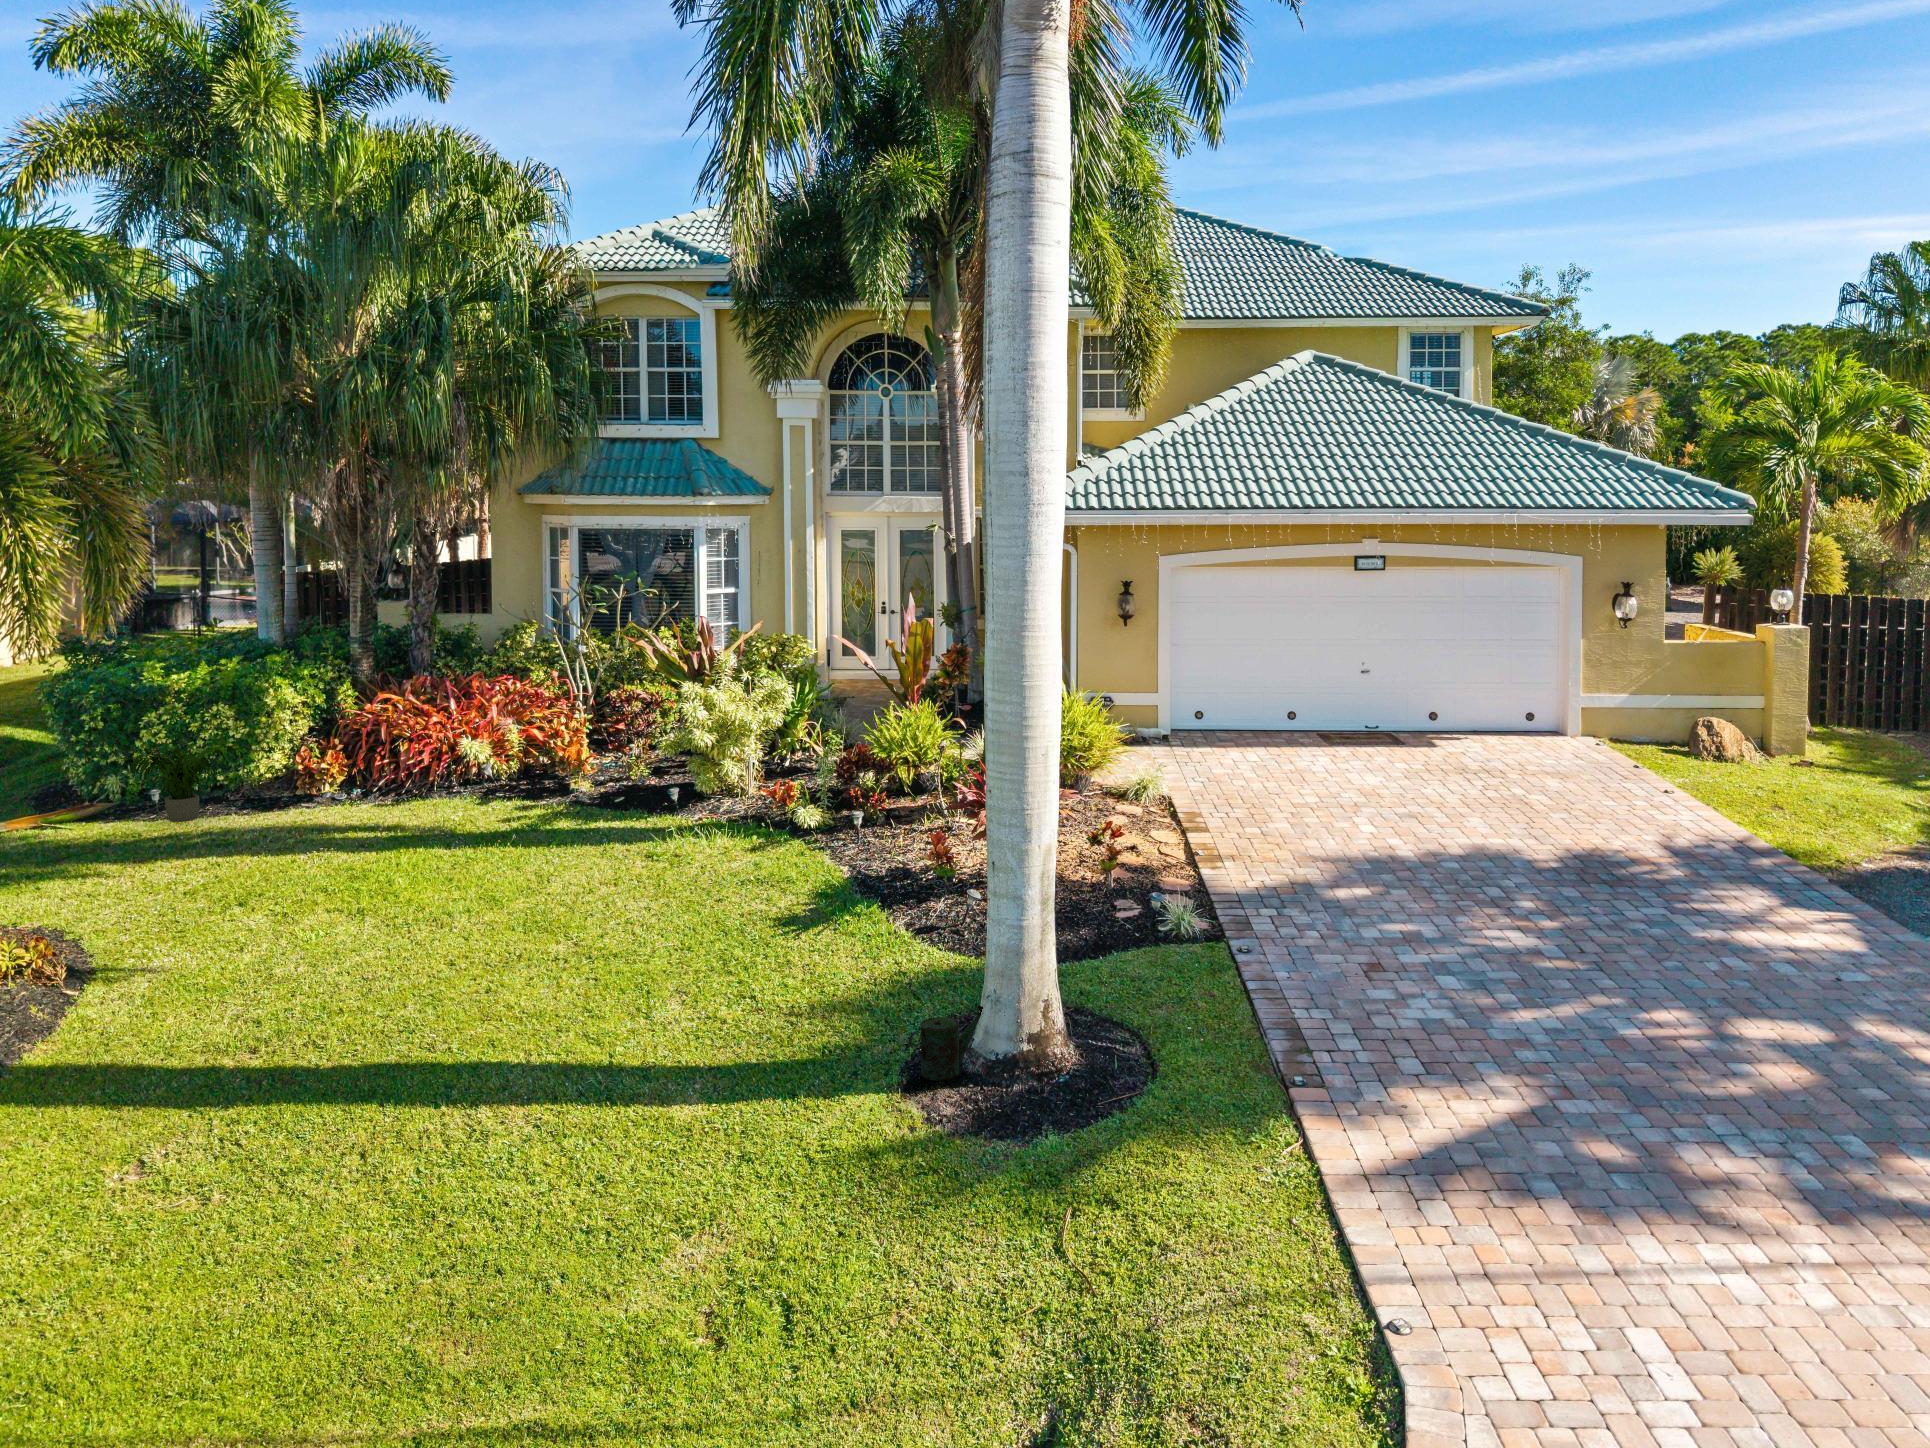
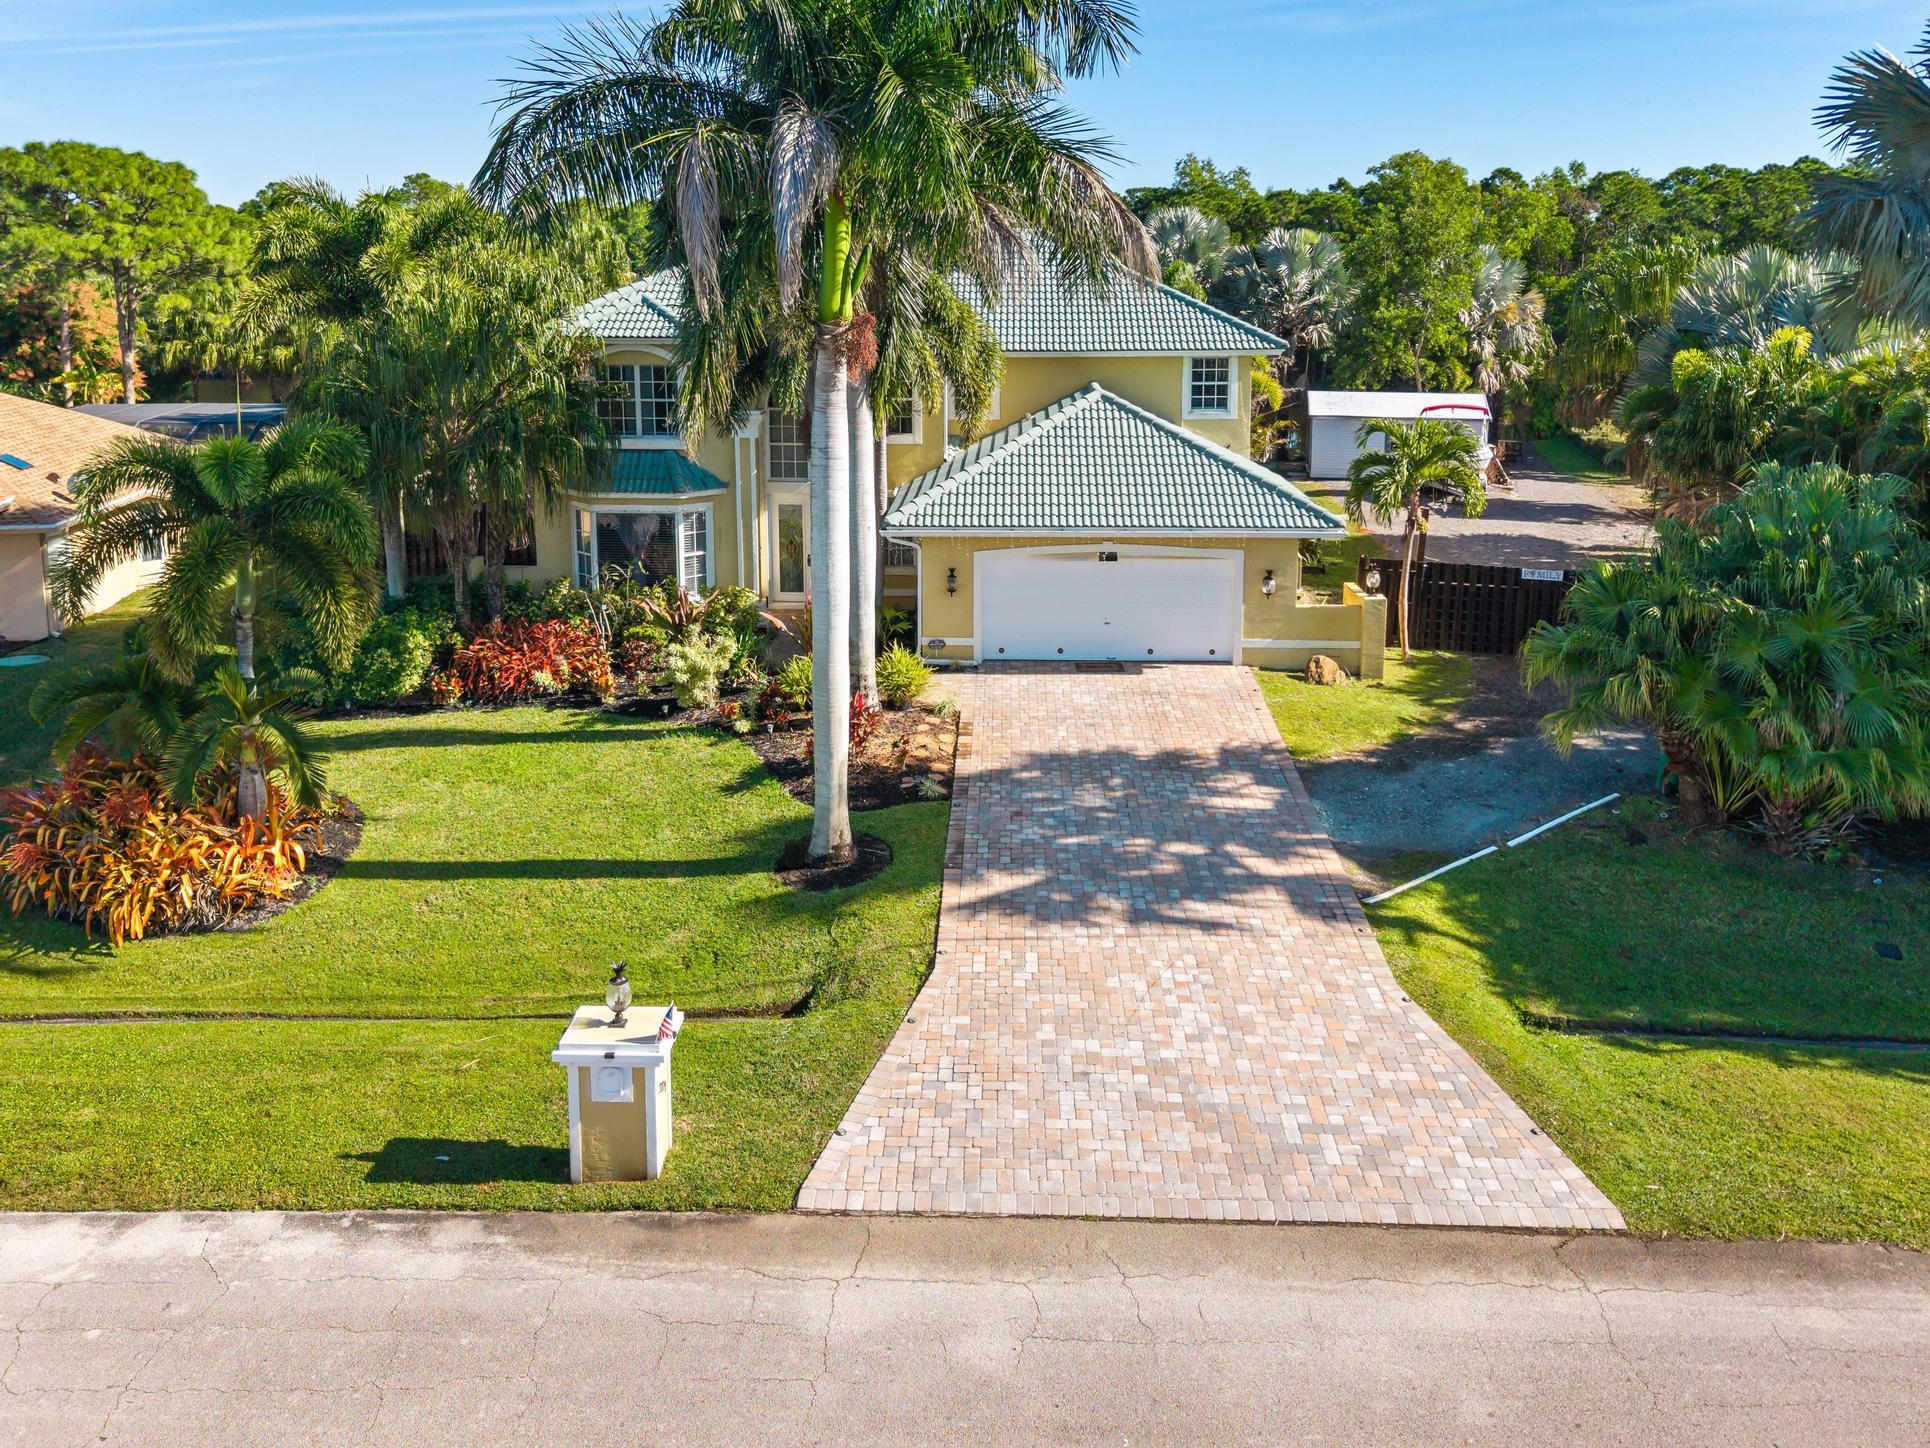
potted plant: present [131,749,226,821] -> none [339,677,393,721]

